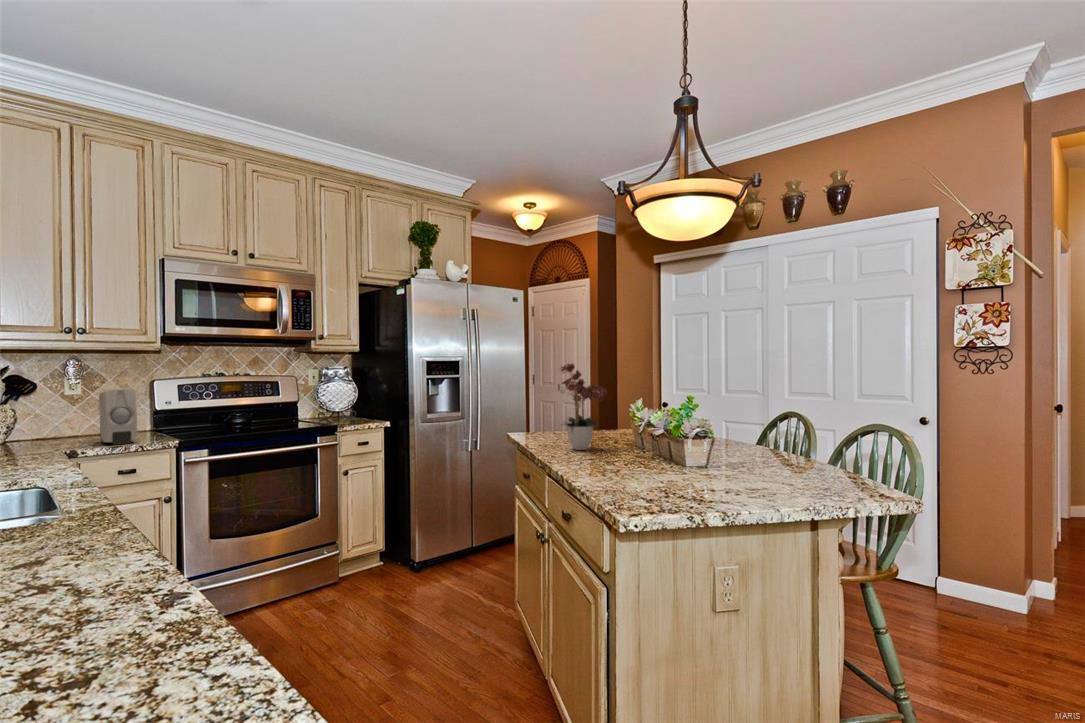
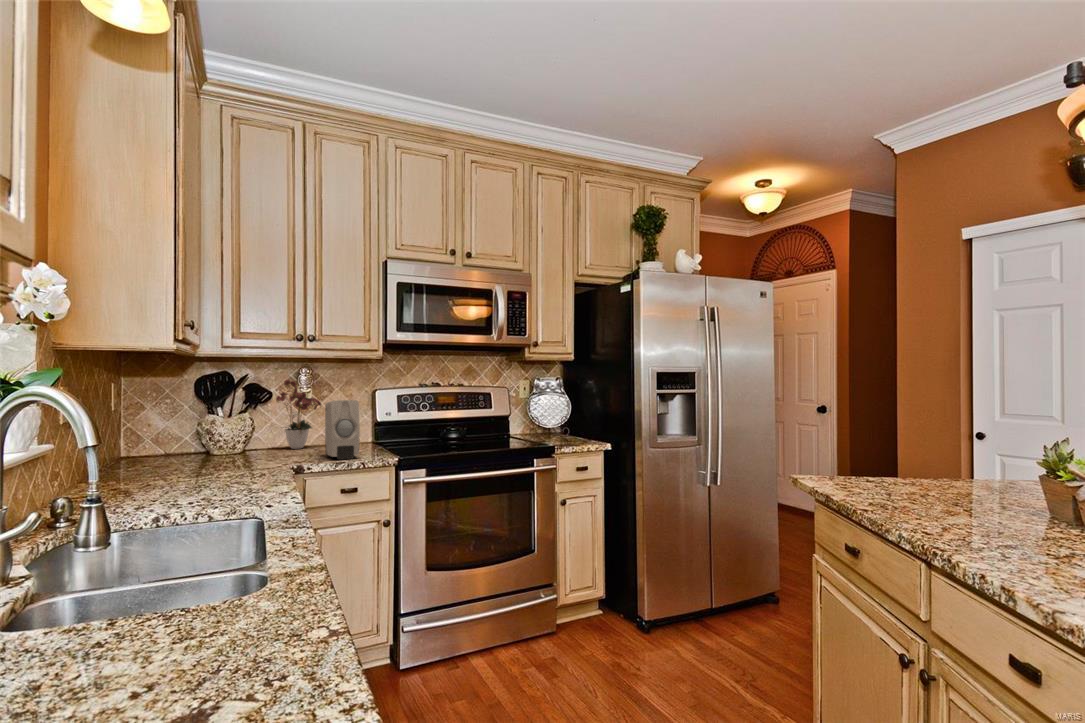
flower arrangement: present [558,364,607,450] -> present [276,380,322,449]

